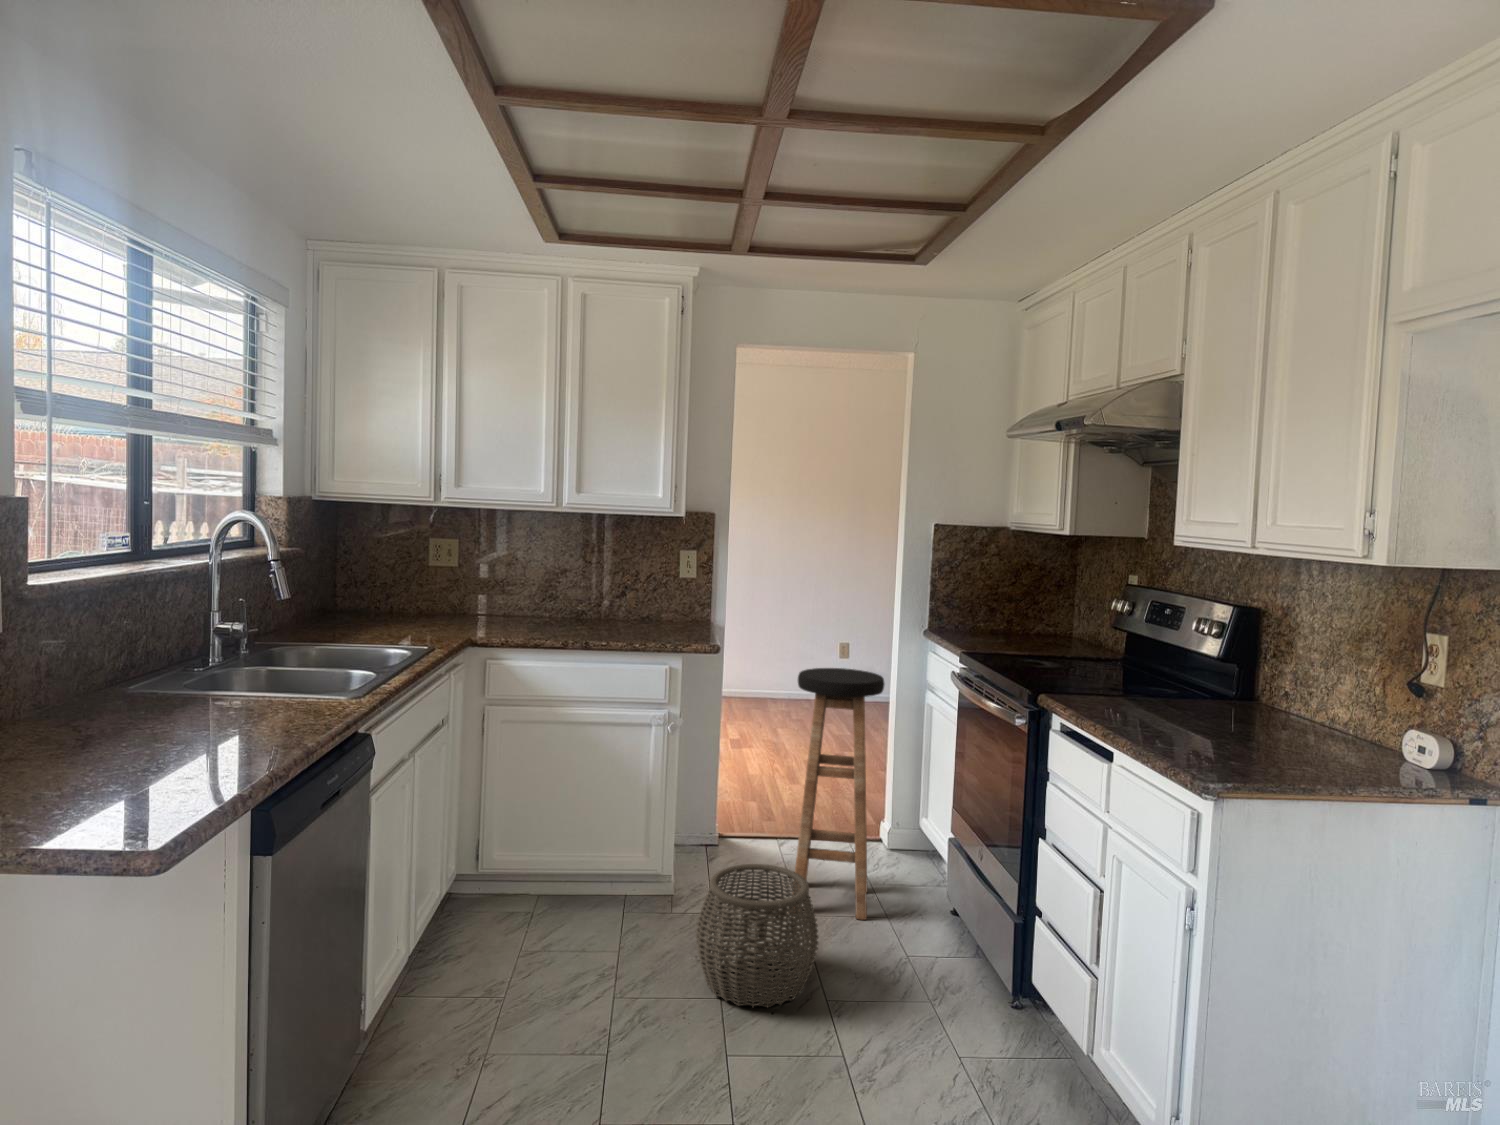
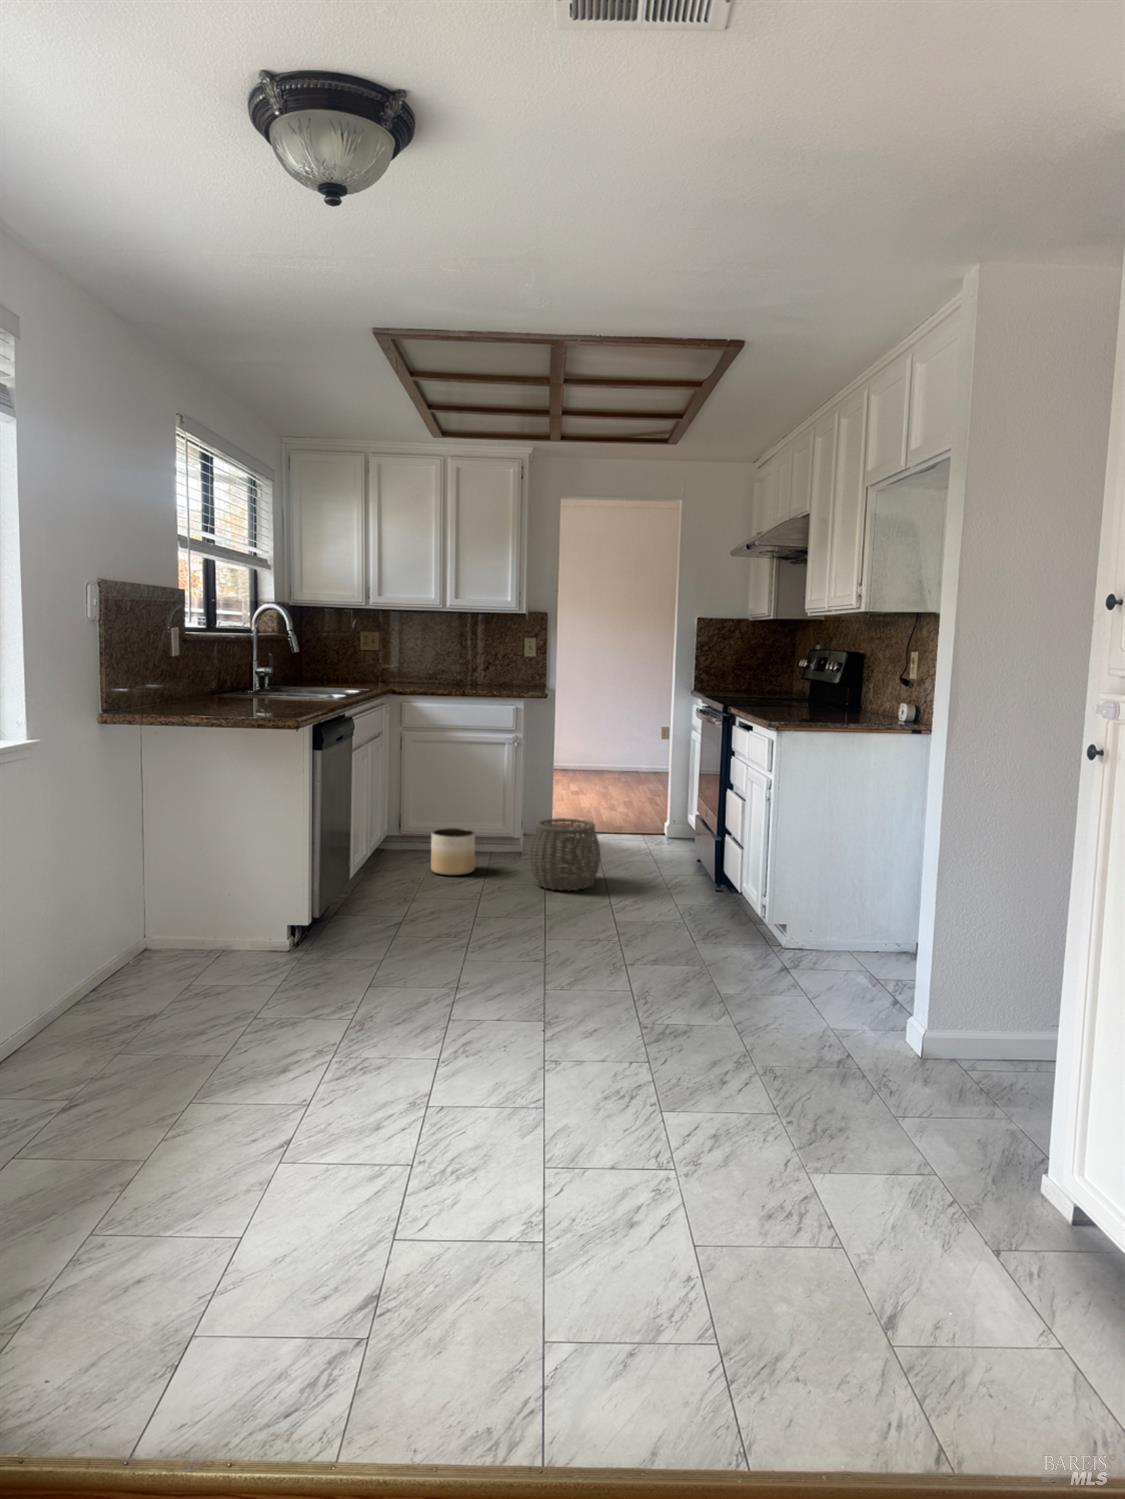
bar stool: present [792,668,884,920] -> none [594,711,654,867]
planter: none [529,870,604,963] -> present [431,828,475,876]

